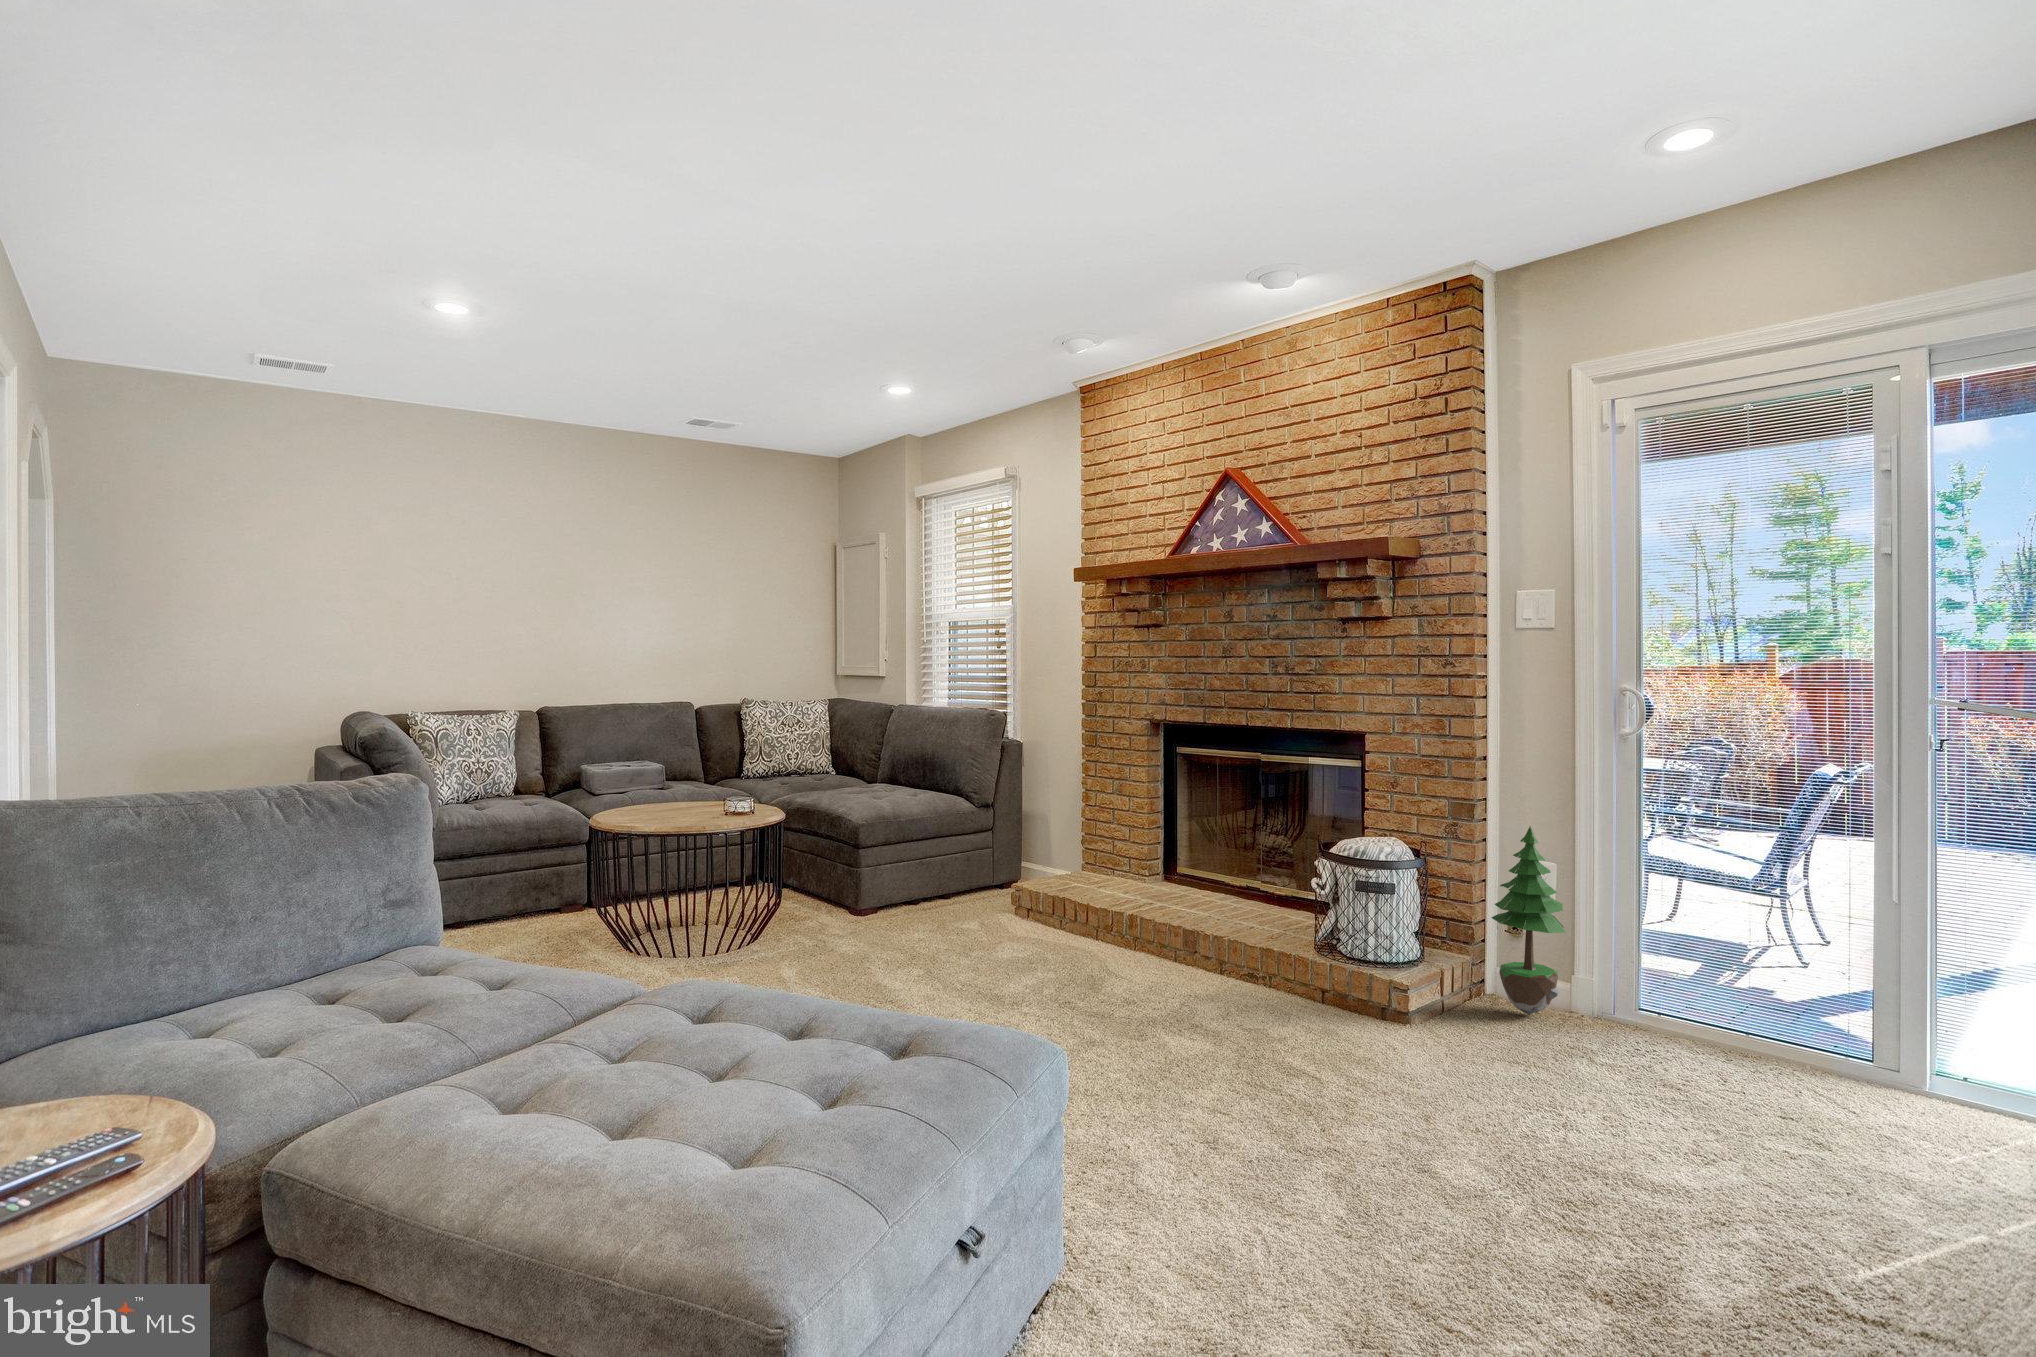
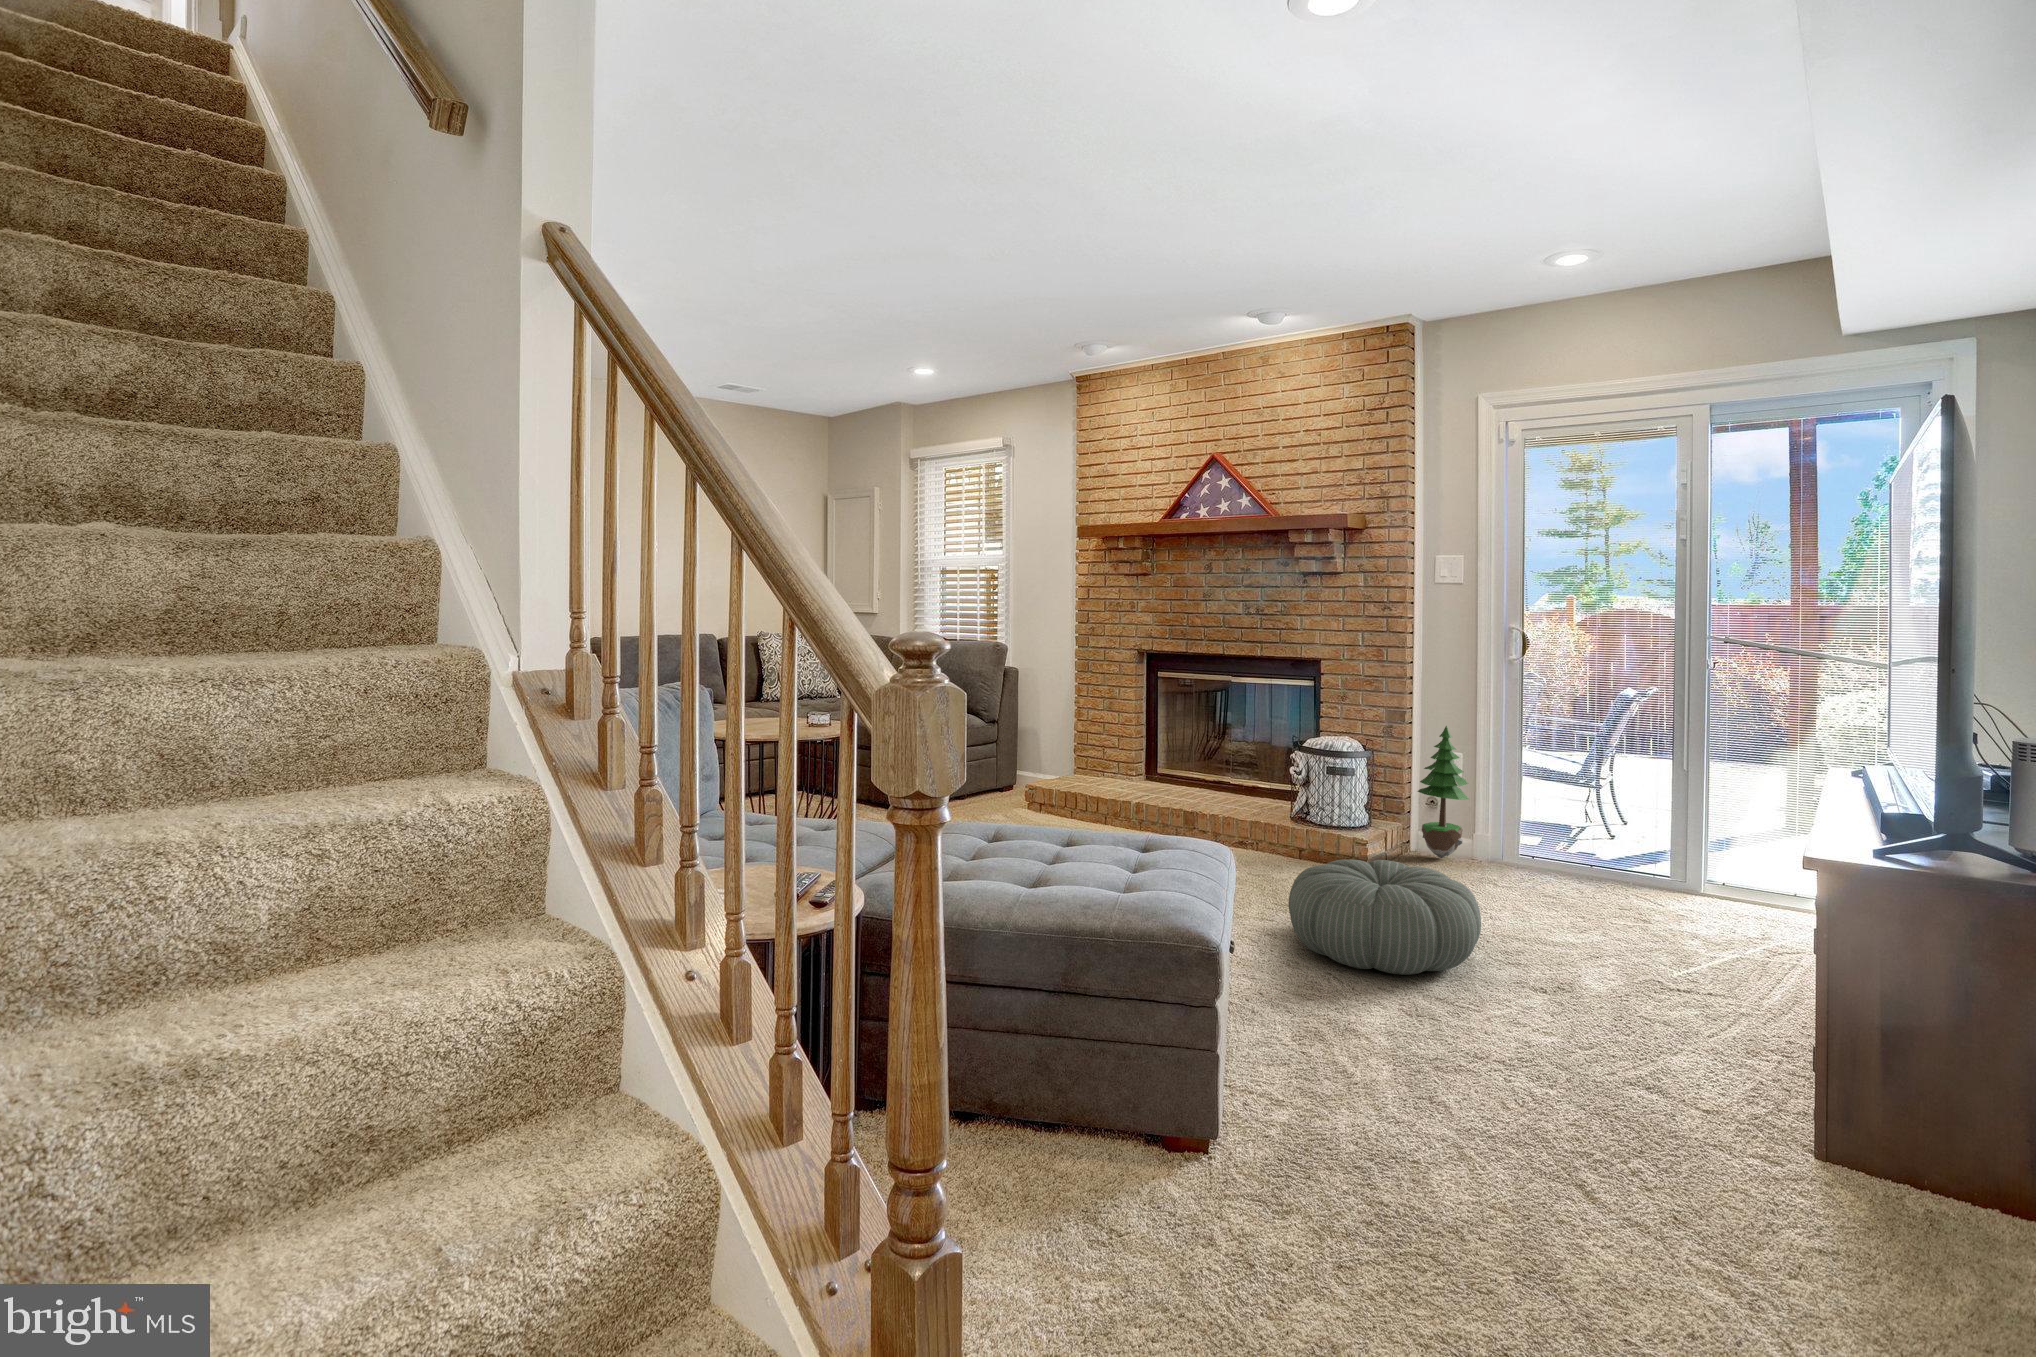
pouf: none [1227,1025,1519,1226] -> present [1288,859,1481,975]

